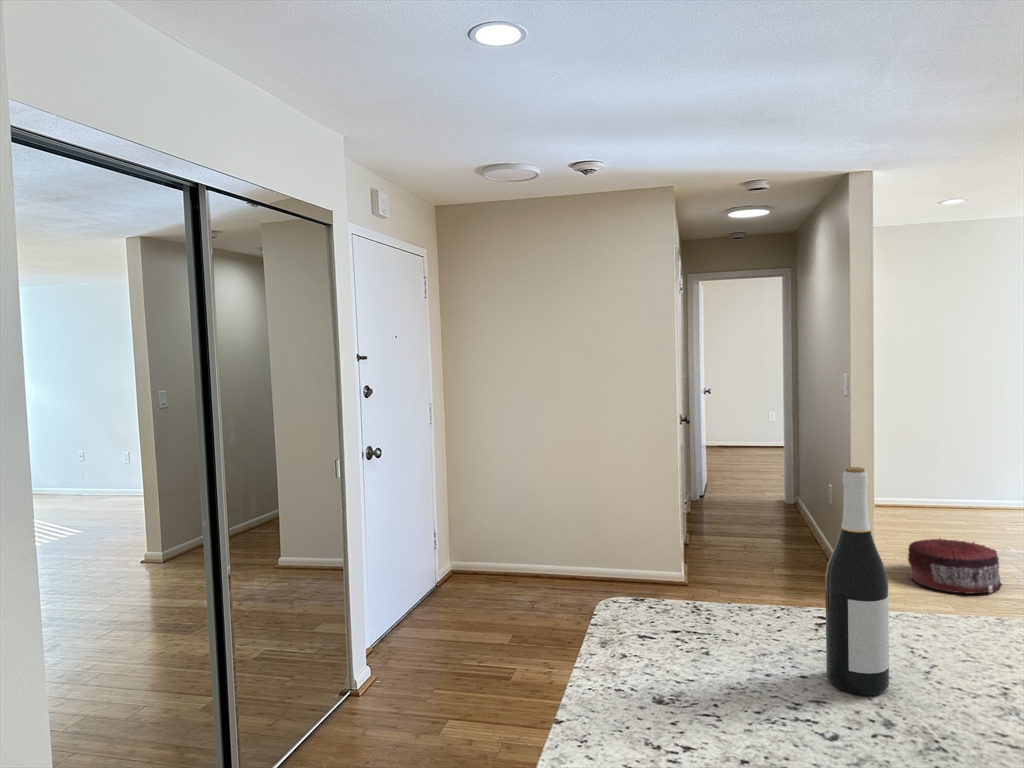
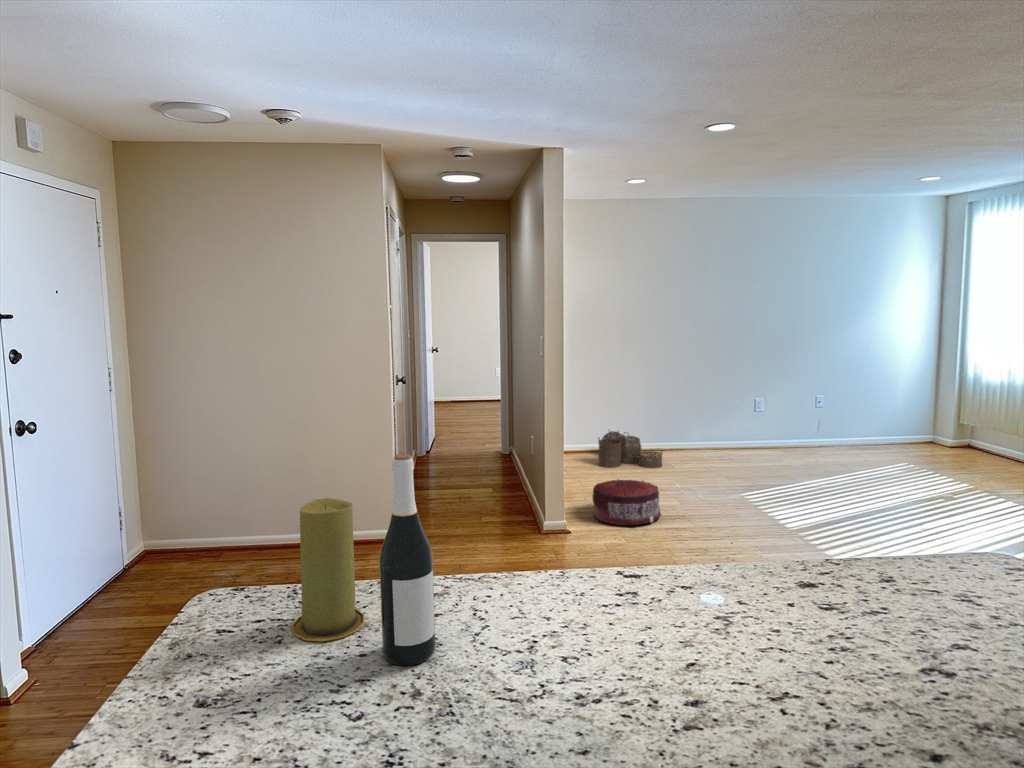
woven basket: none [901,482,989,530] -> present [598,431,663,468]
candle: none [710,513,787,658] -> present [292,498,364,642]

